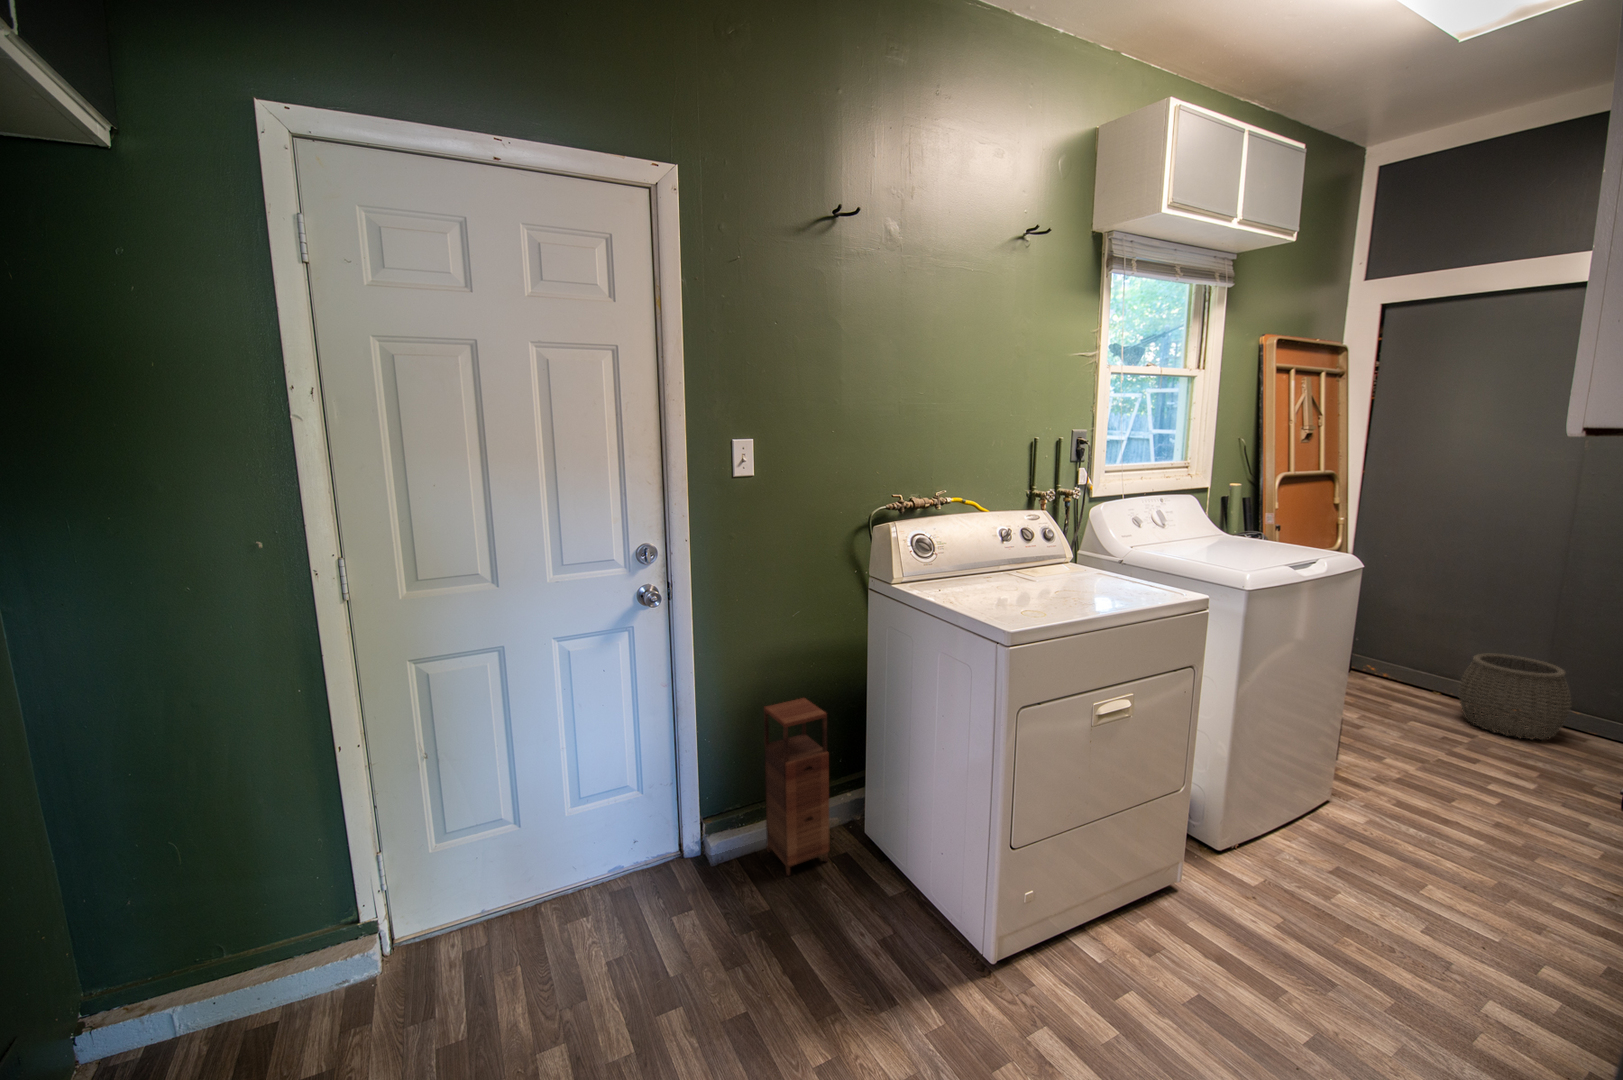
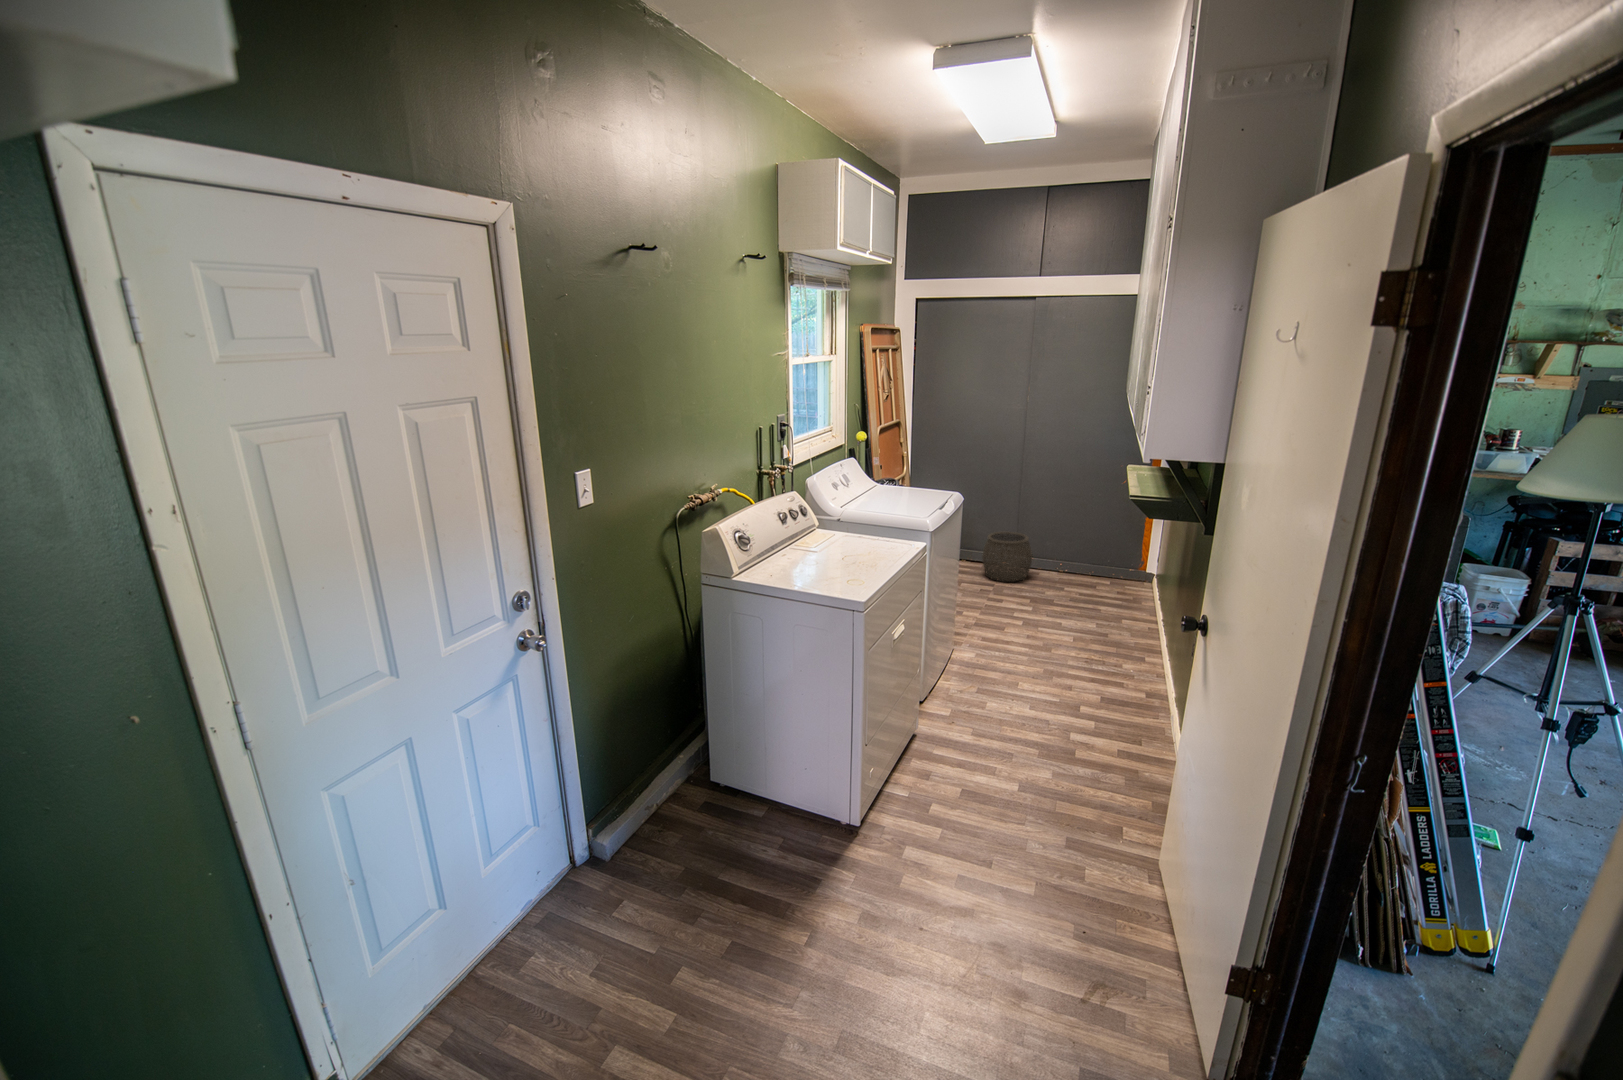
storage cabinet: present [764,698,830,876] -> none [629,690,699,842]

